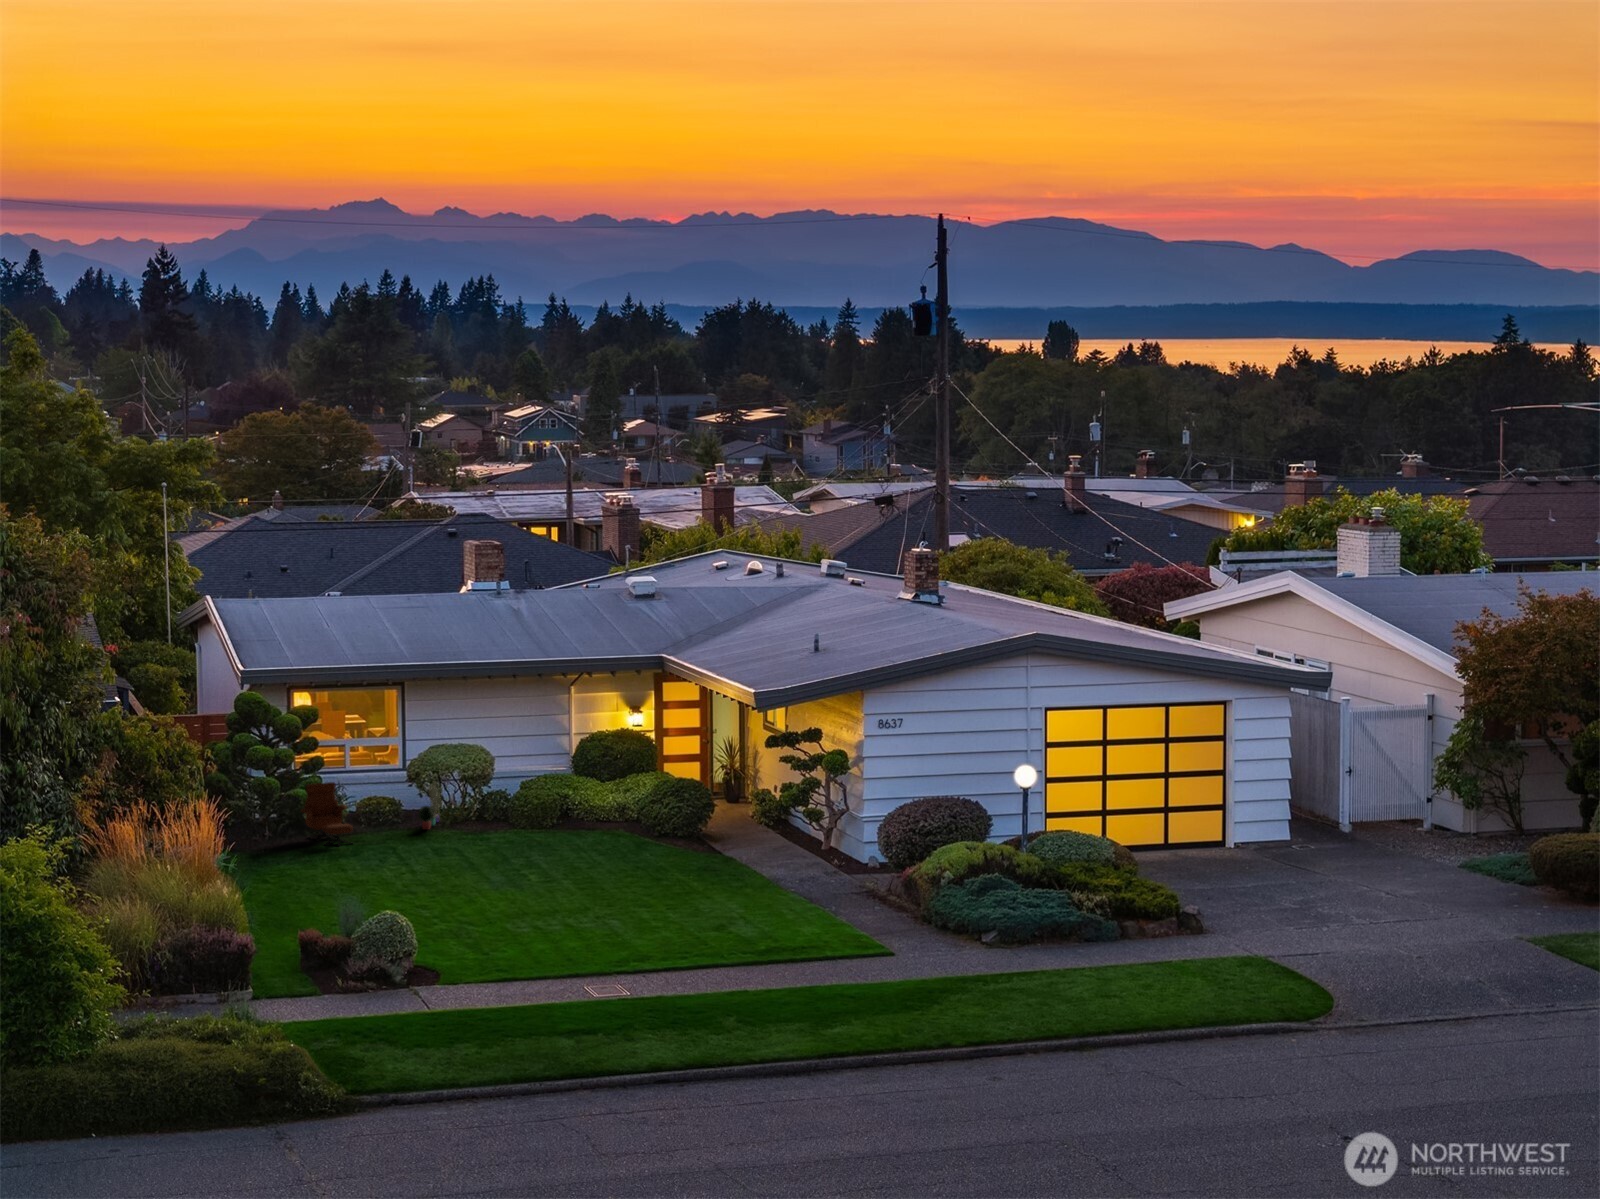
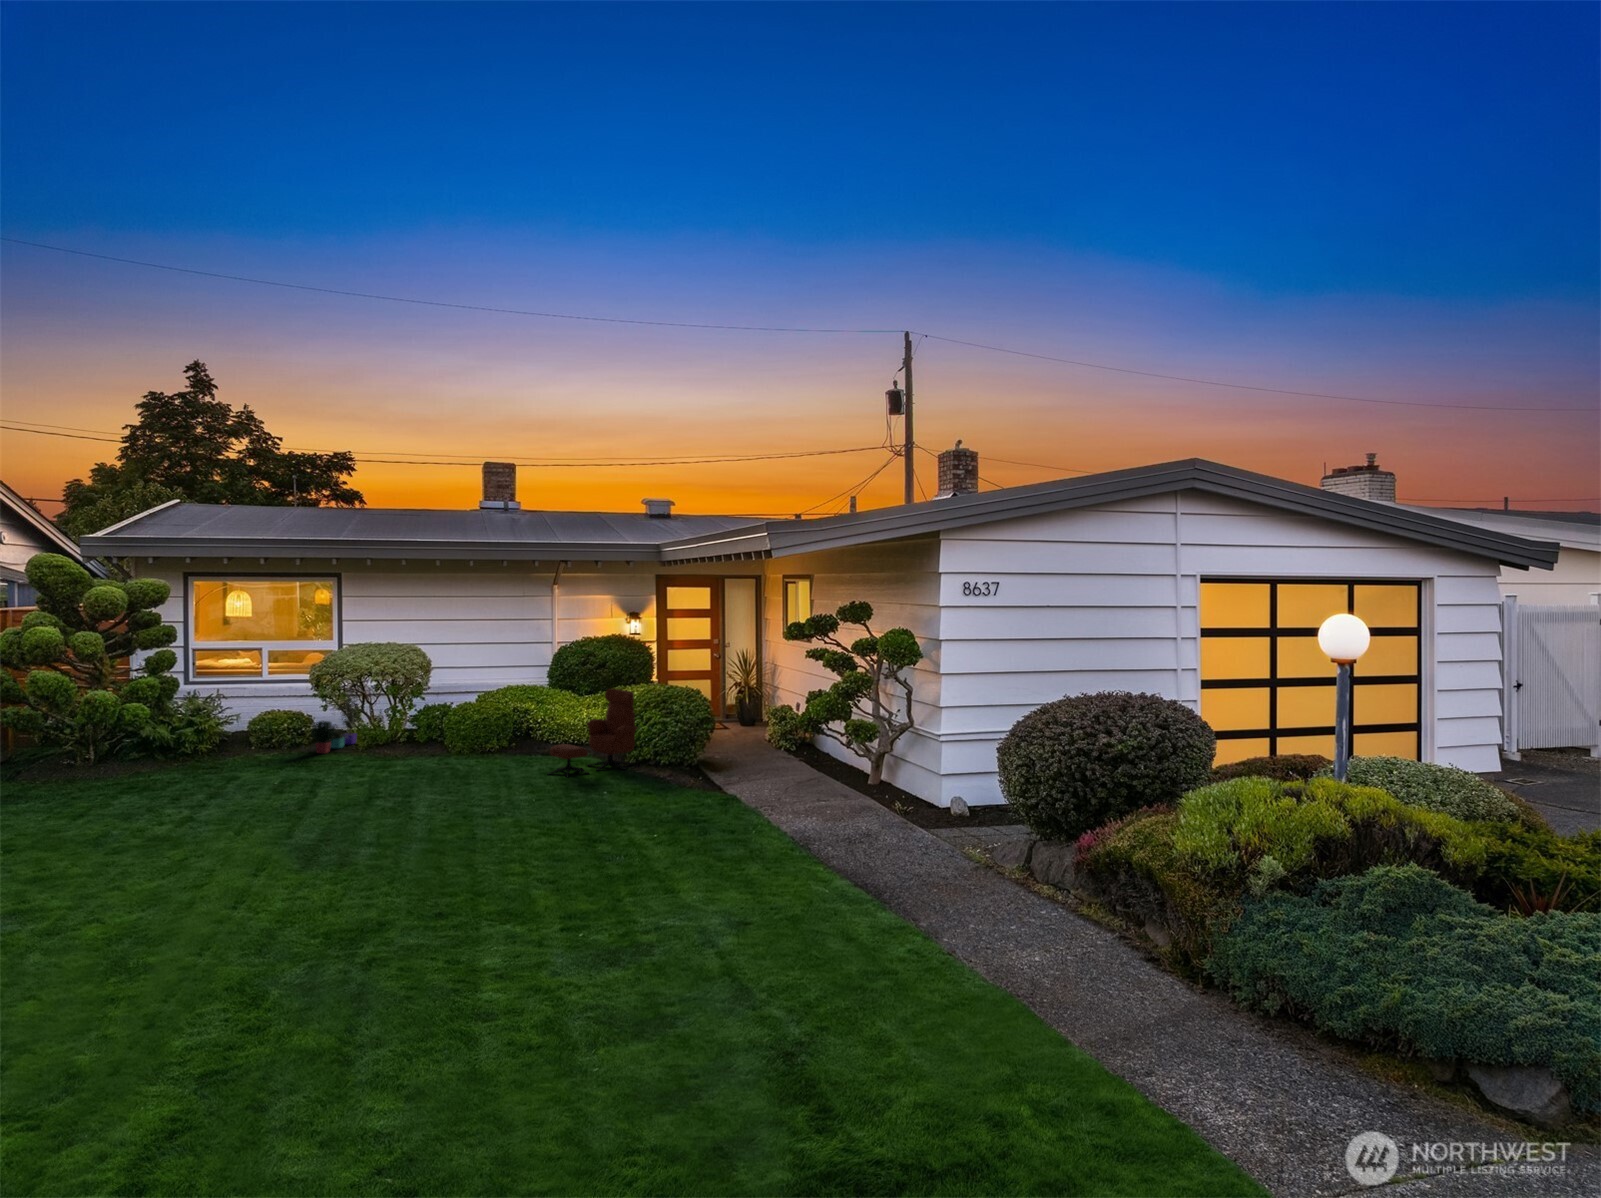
lounge chair: present [301,782,353,845] -> present [548,688,638,777]

